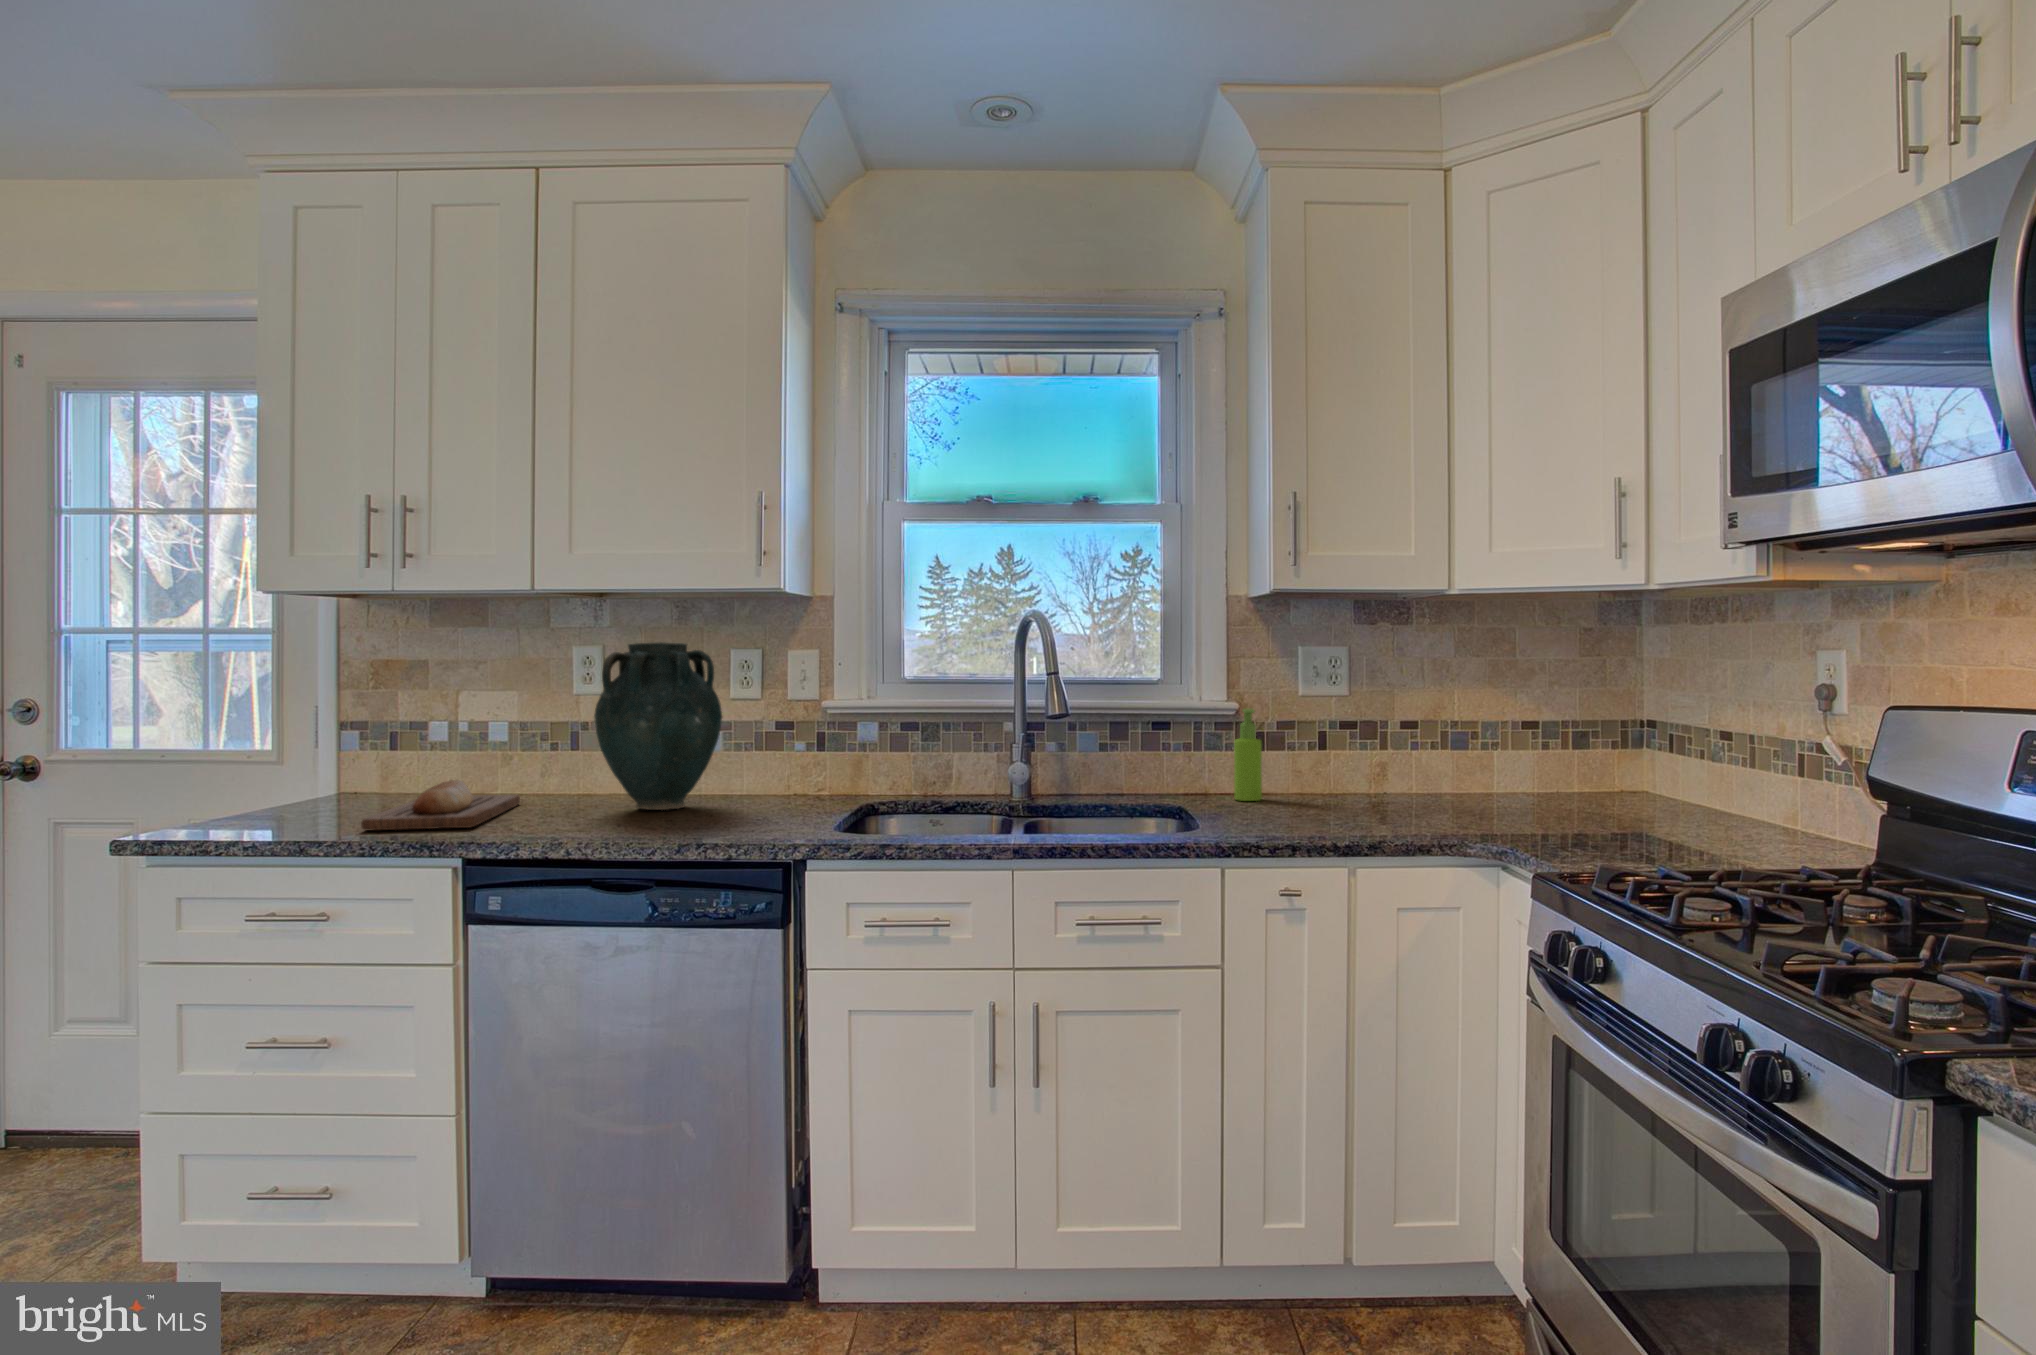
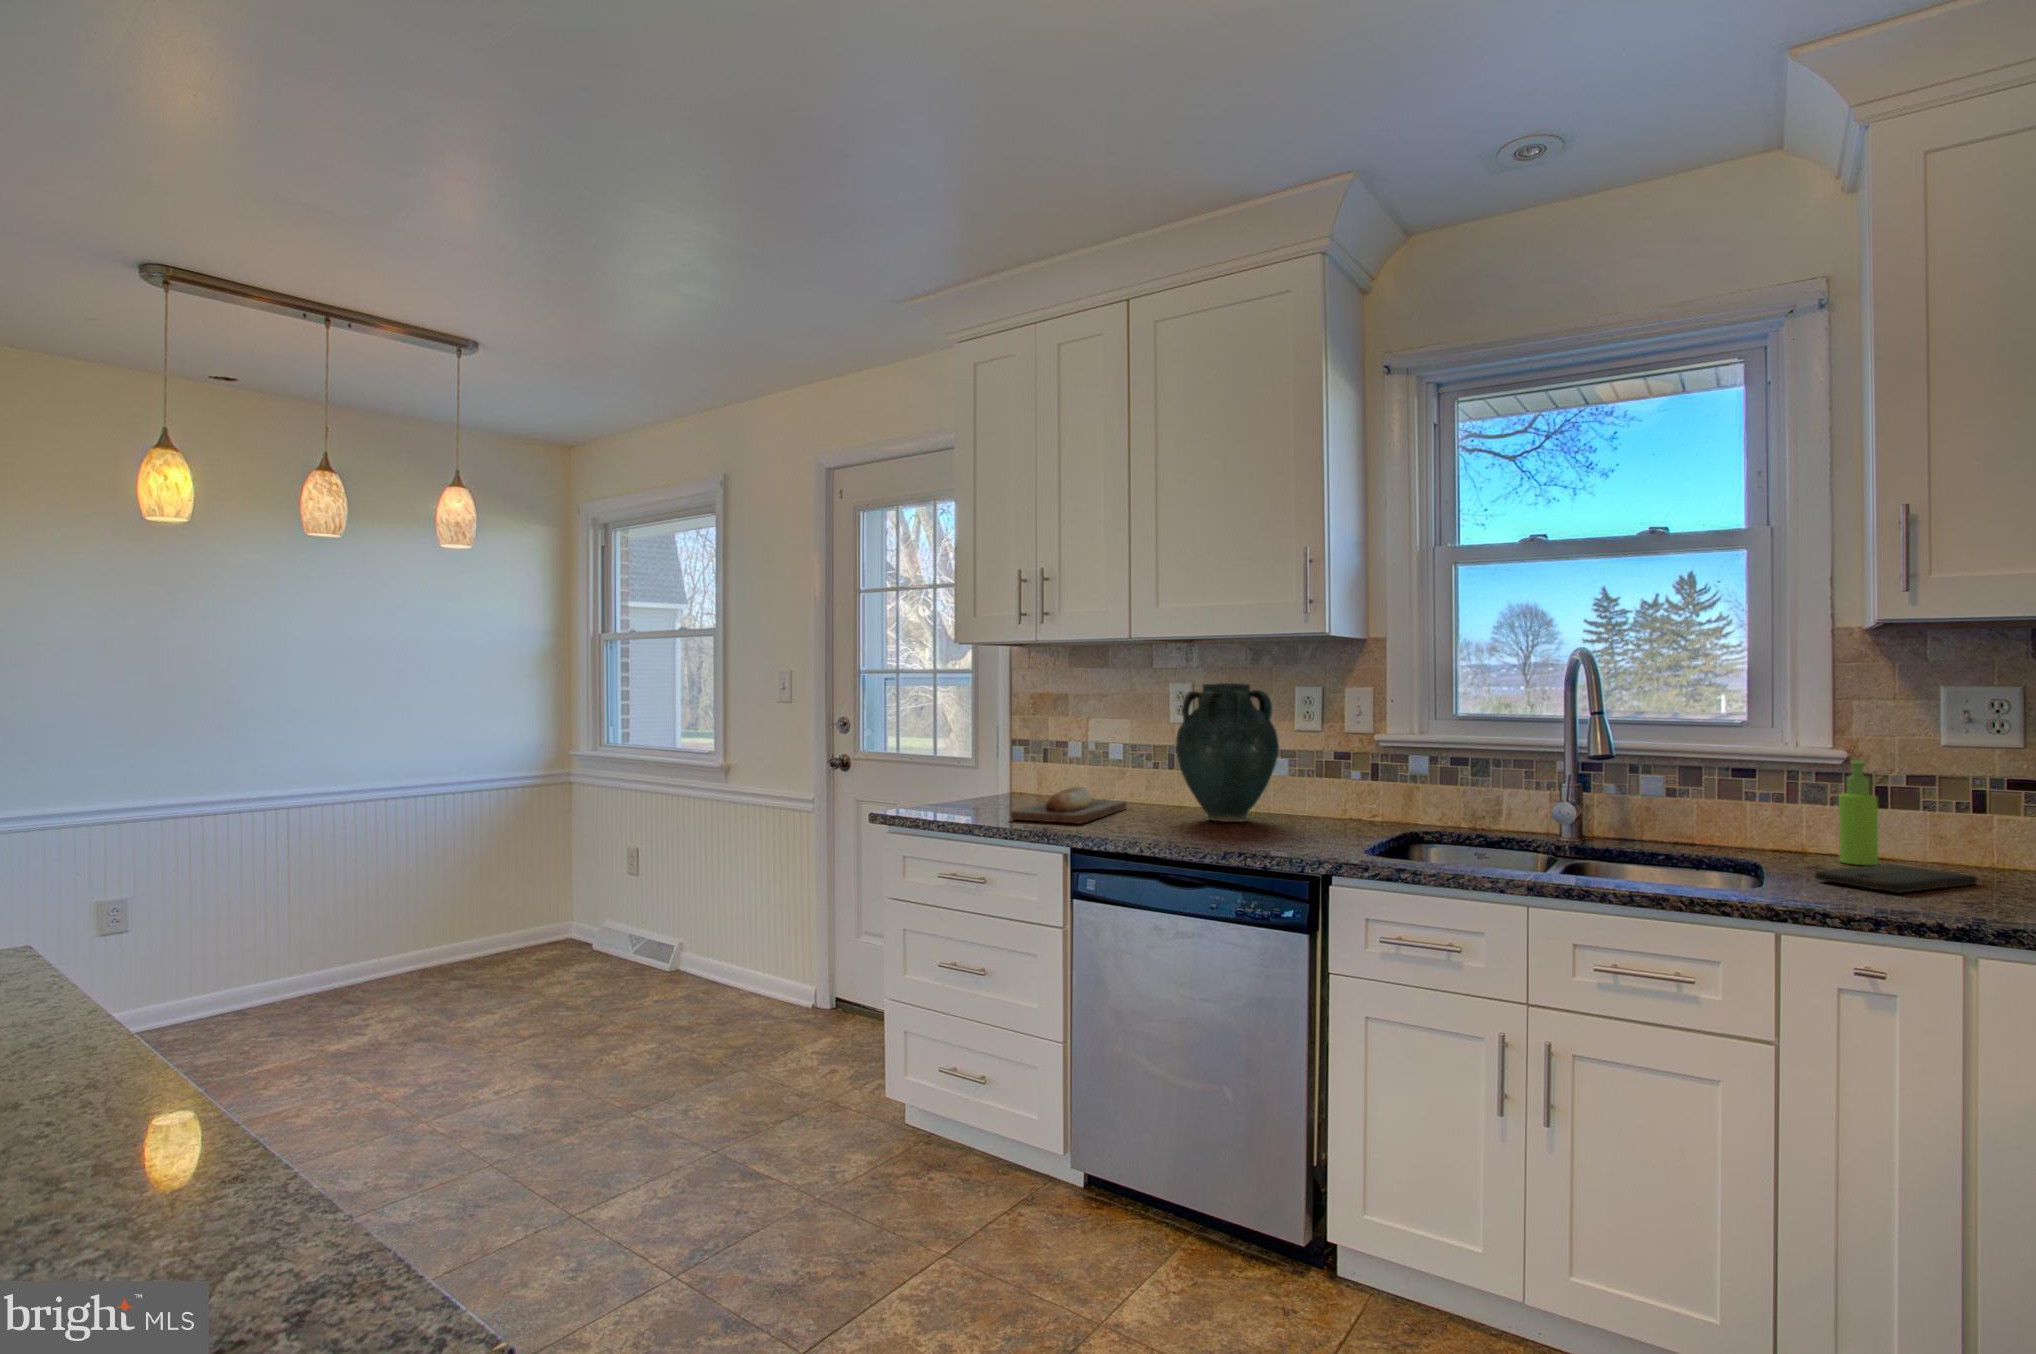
cutting board: none [1230,798,1333,821] -> present [1815,864,1977,893]

